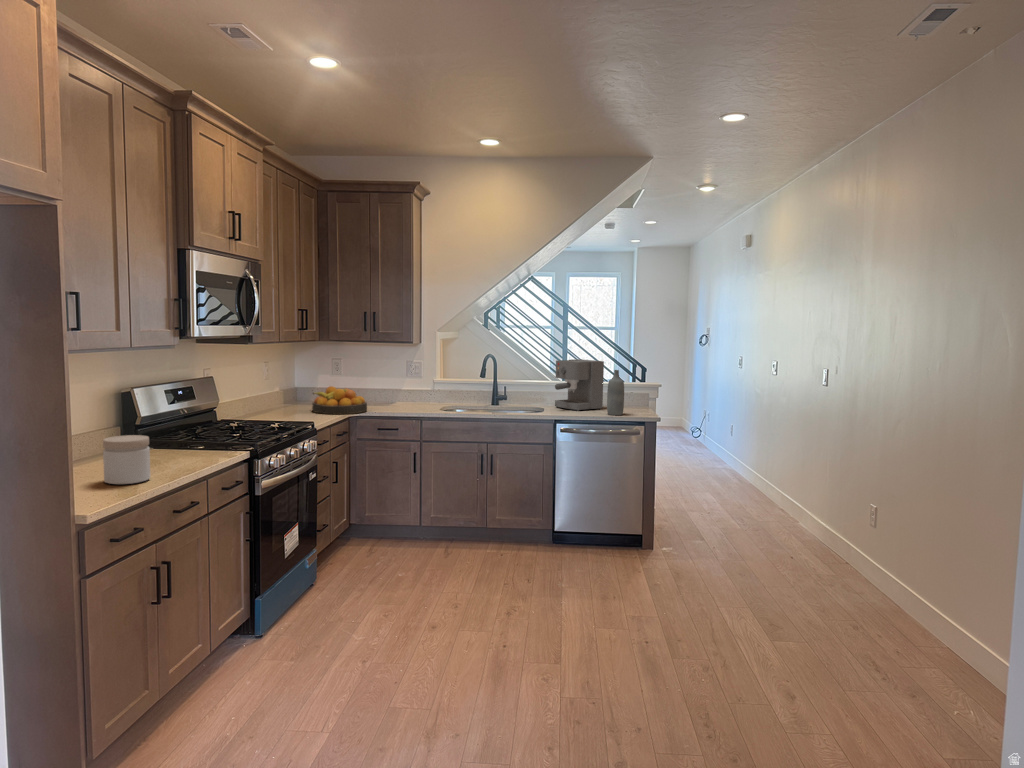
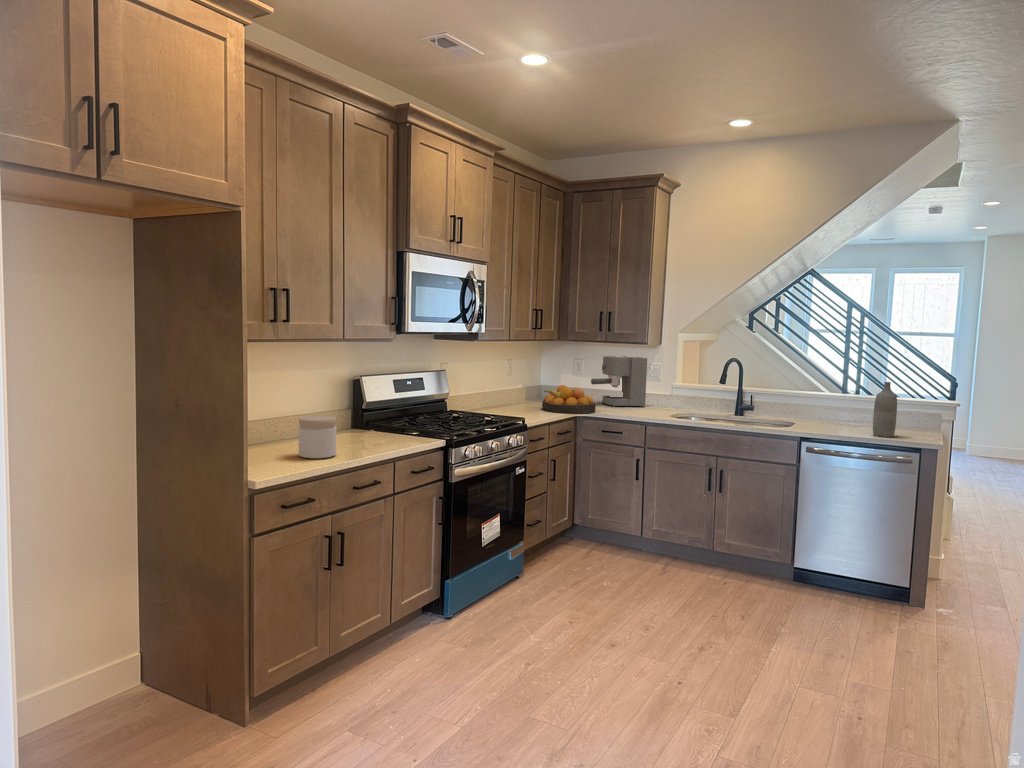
coffee maker: present [555,359,604,411] -> present [591,356,647,407]

